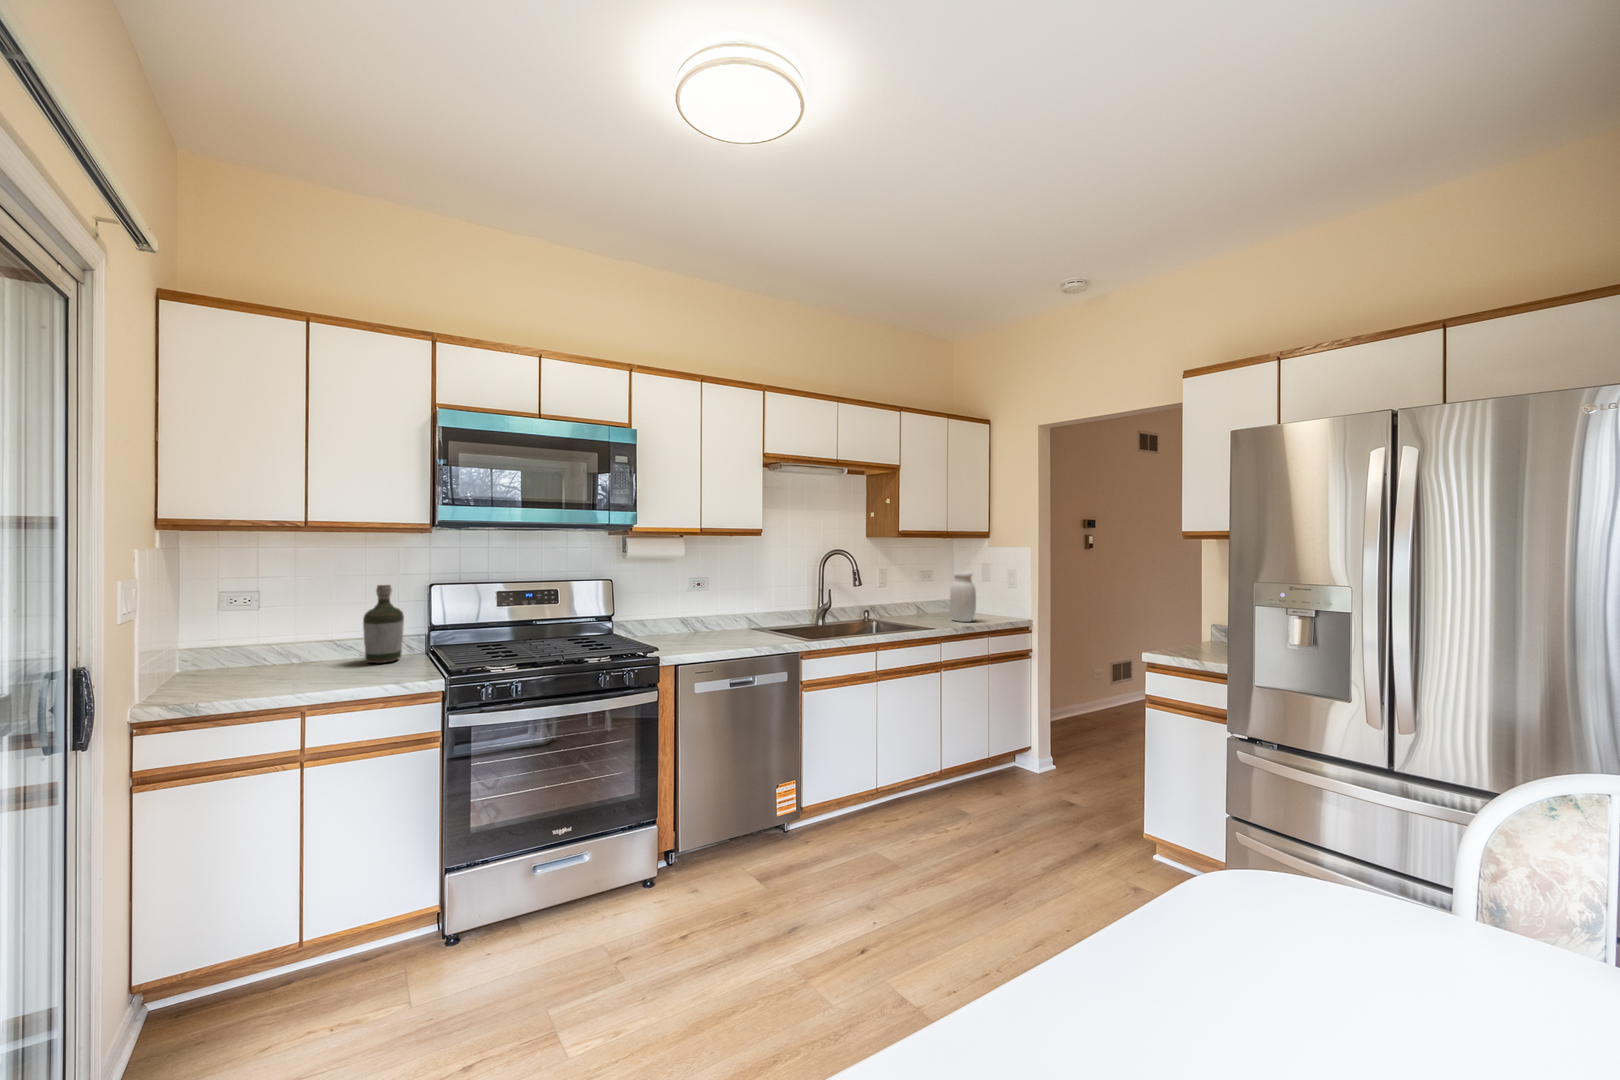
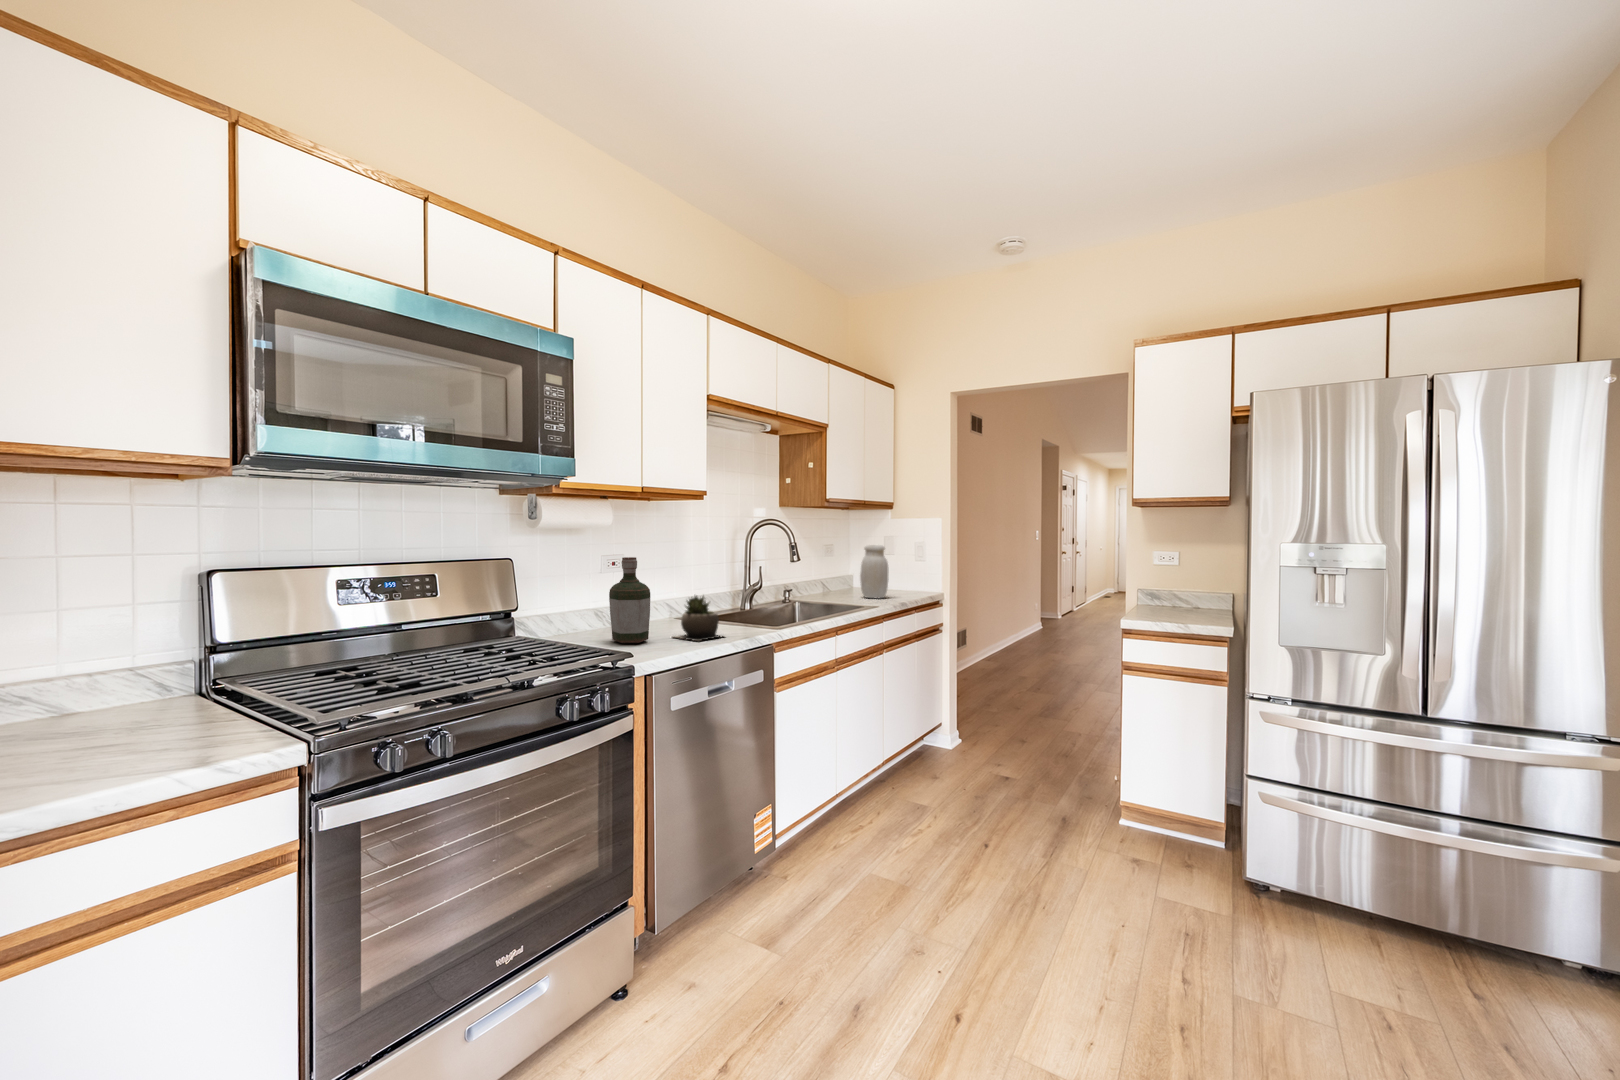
bottle: present [363,585,404,663] -> present [609,557,650,643]
succulent plant: none [721,610,761,646] -> present [675,596,722,641]

